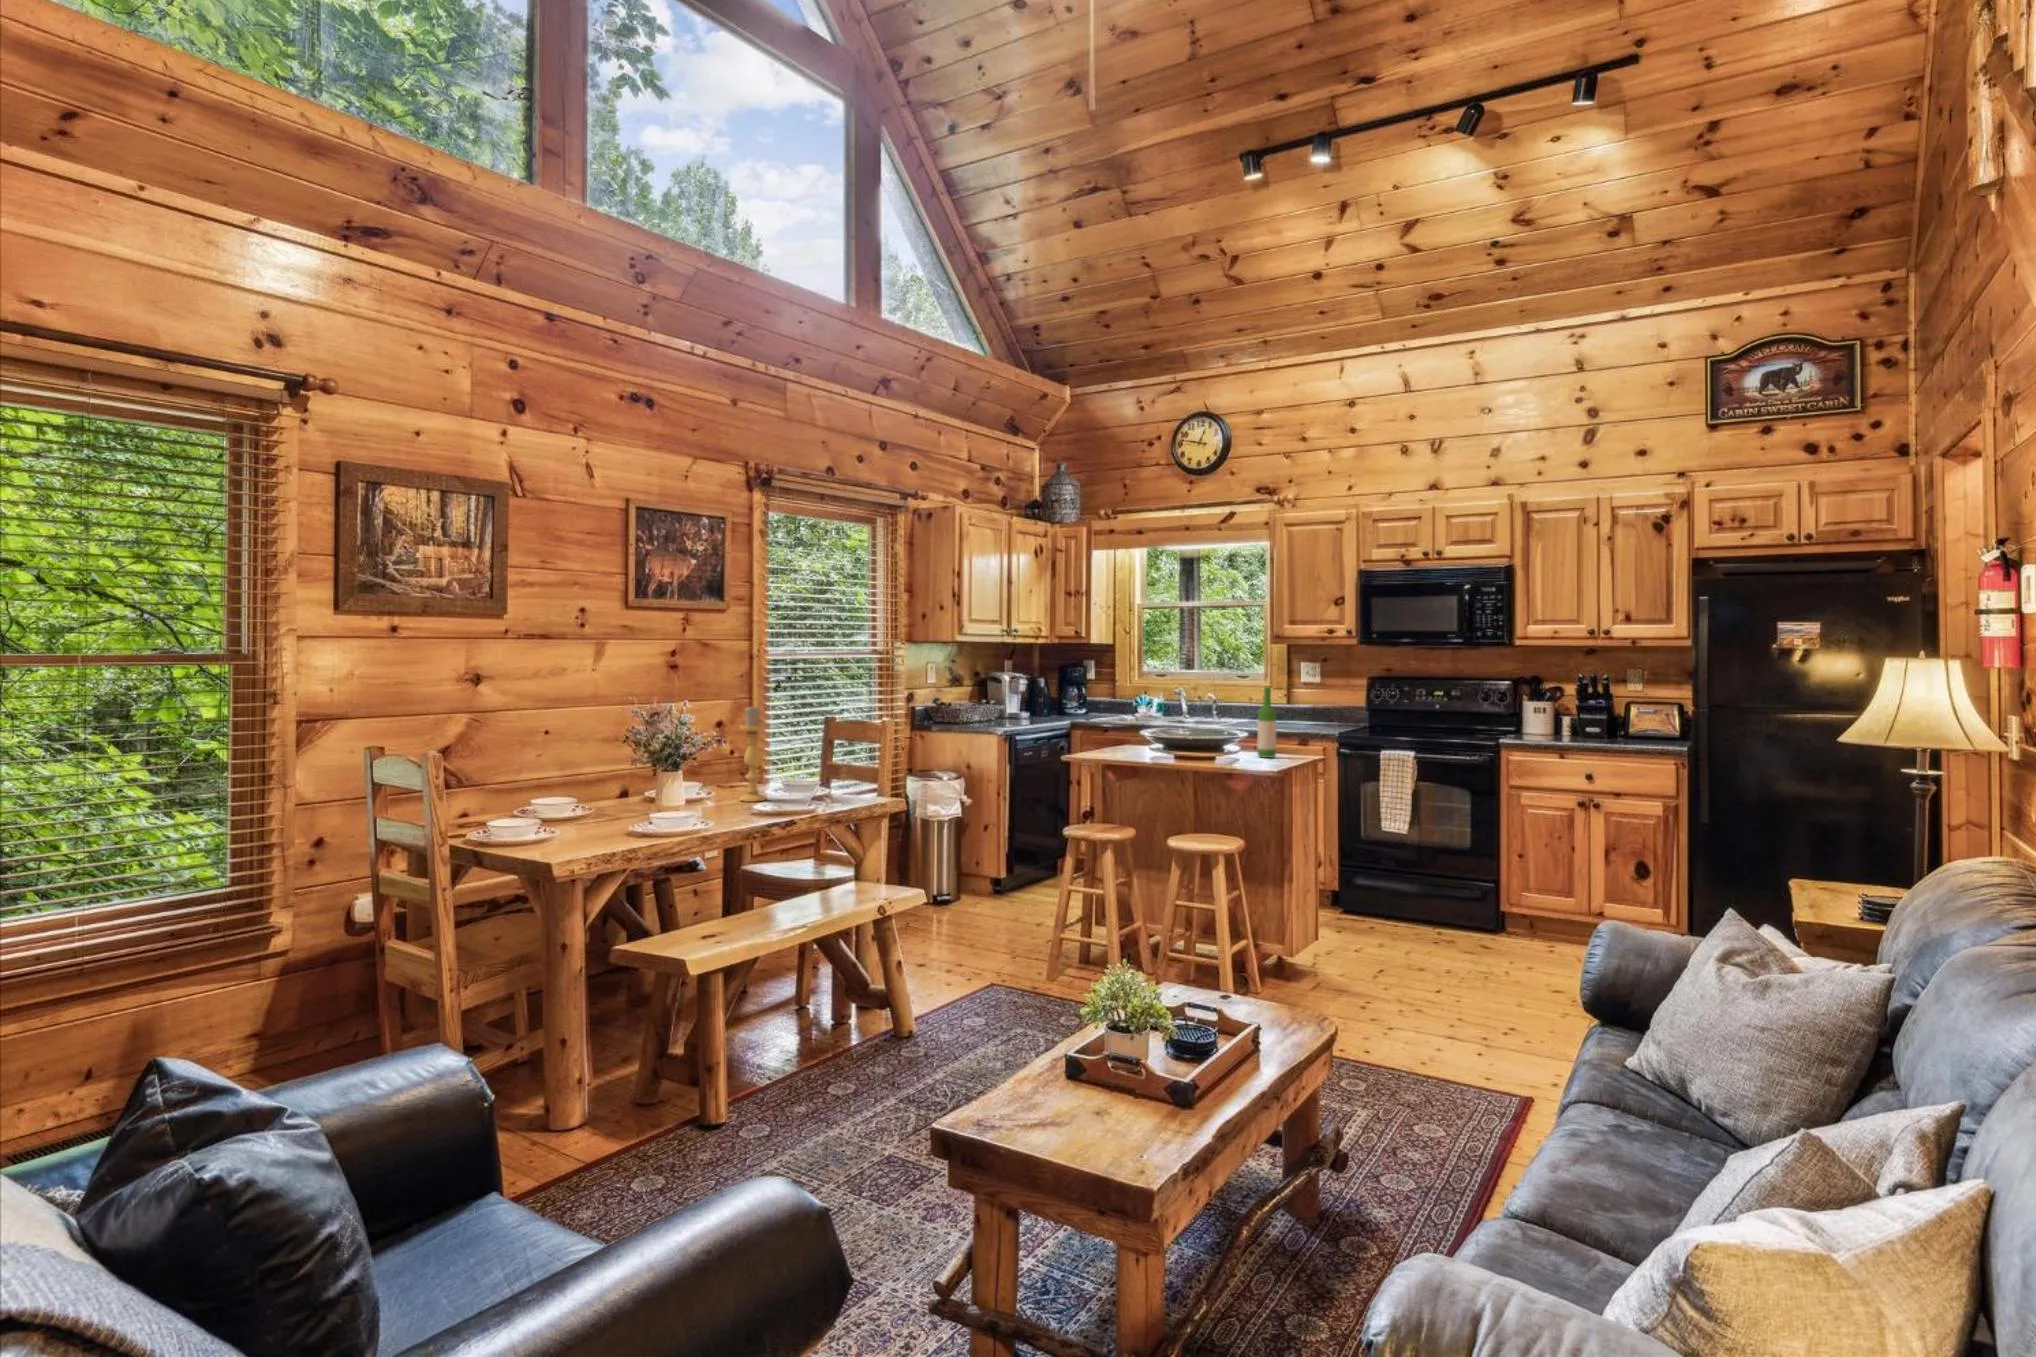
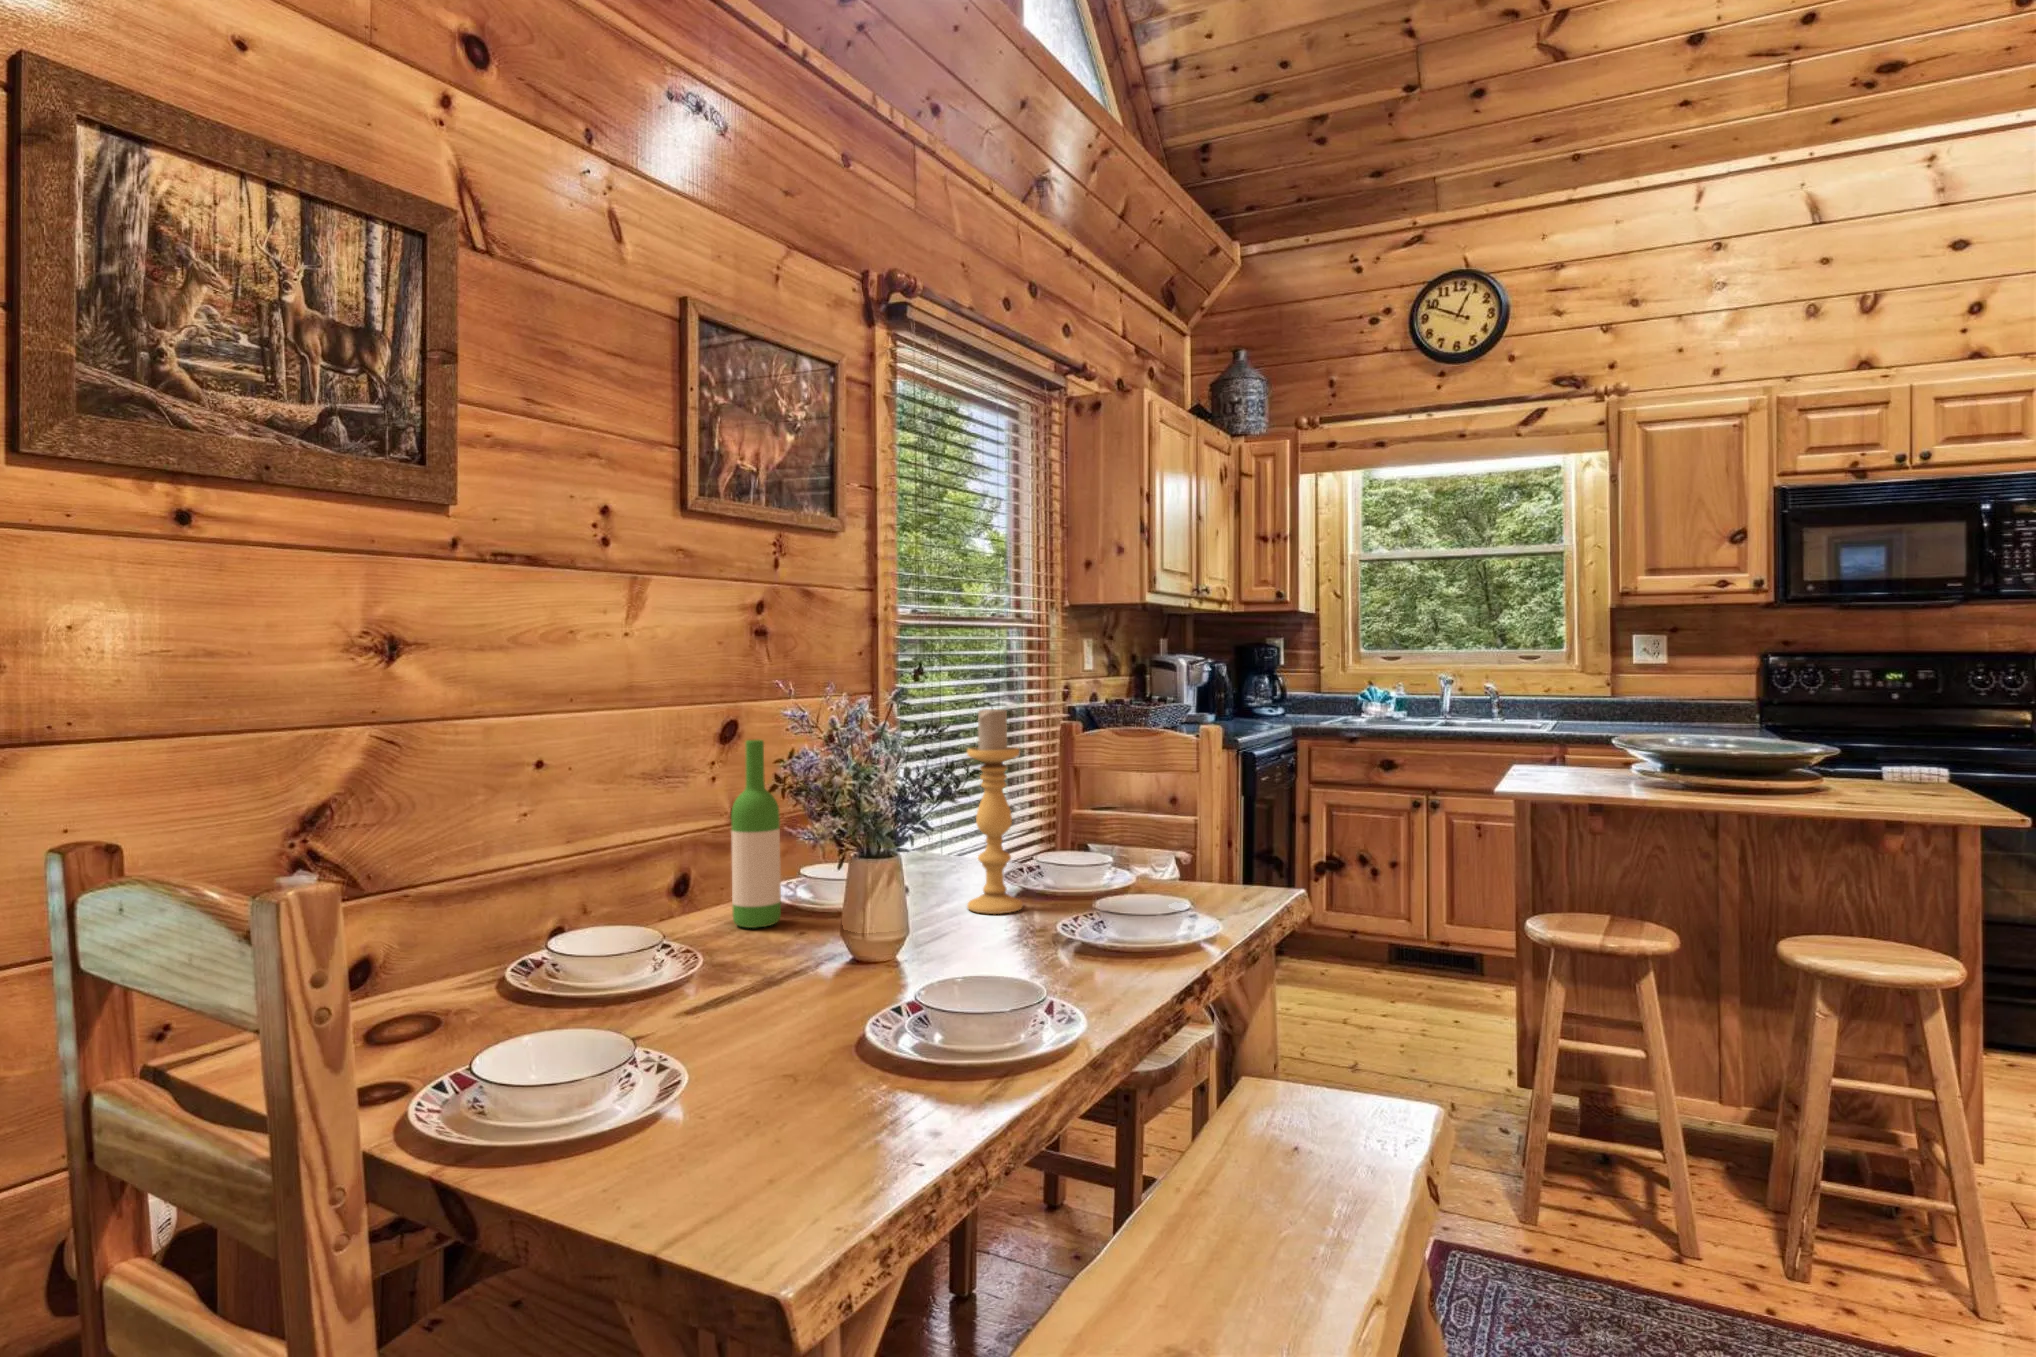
wine bottle: present [1257,687,1276,758] -> present [731,740,781,928]

